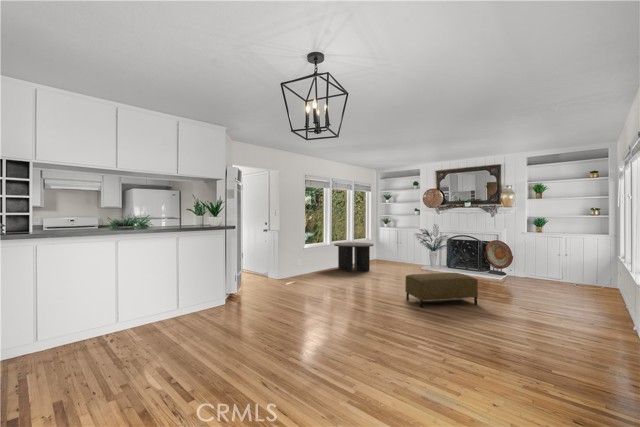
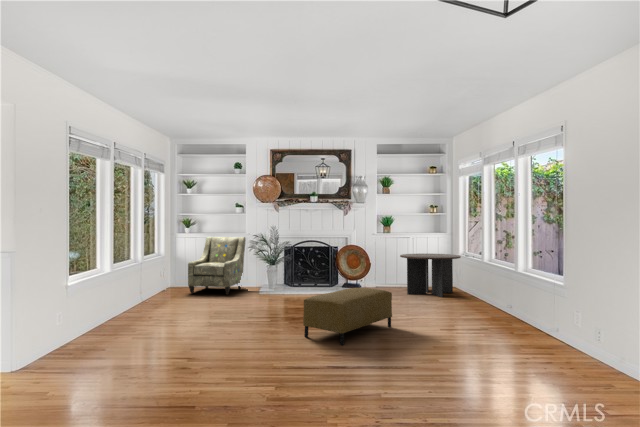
armchair: none [379,230,419,268] -> present [188,237,246,295]
coffee table: present [334,242,374,272] -> present [400,254,461,297]

